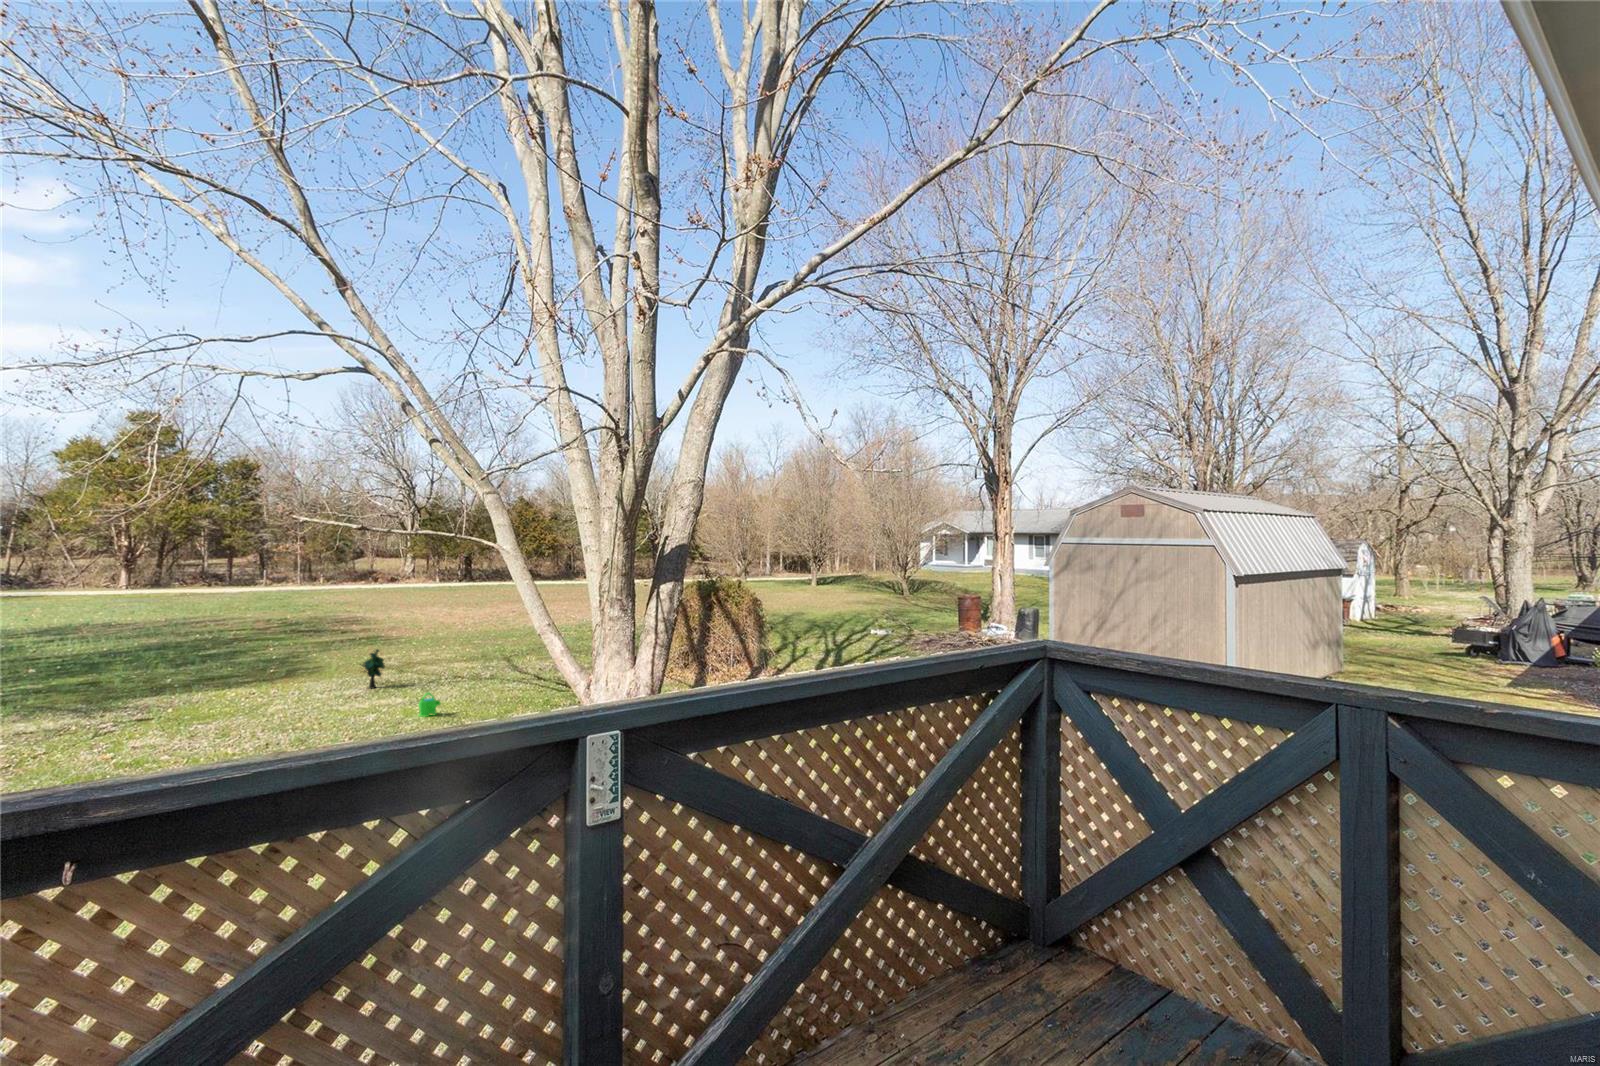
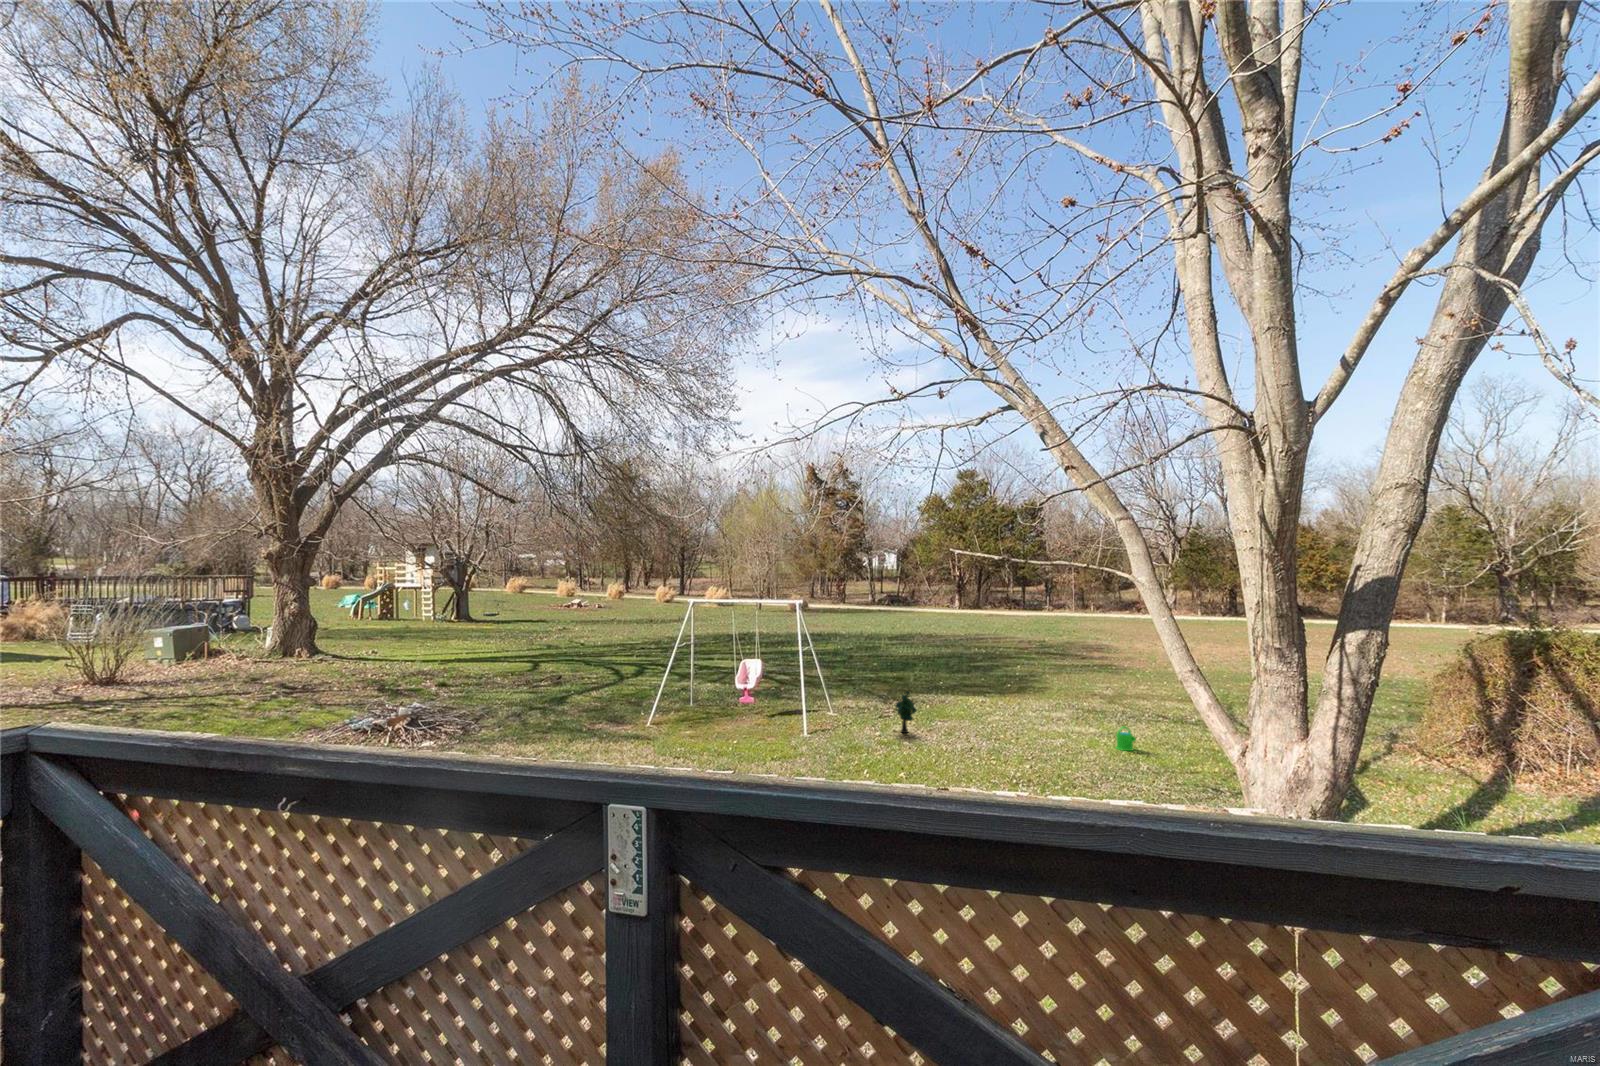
decorative plant: present [360,649,385,689] -> present [895,691,917,733]

